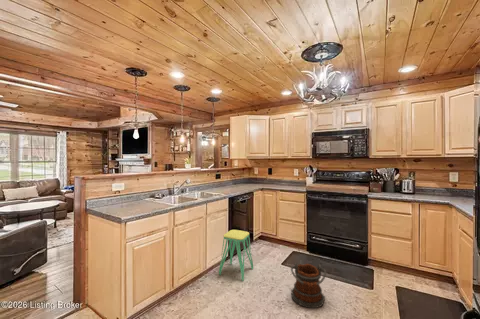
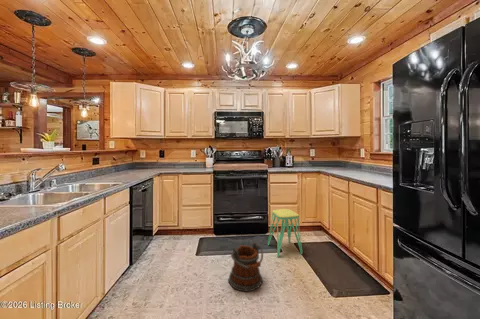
stool: present [219,230,253,281] -> present [267,209,302,257]

